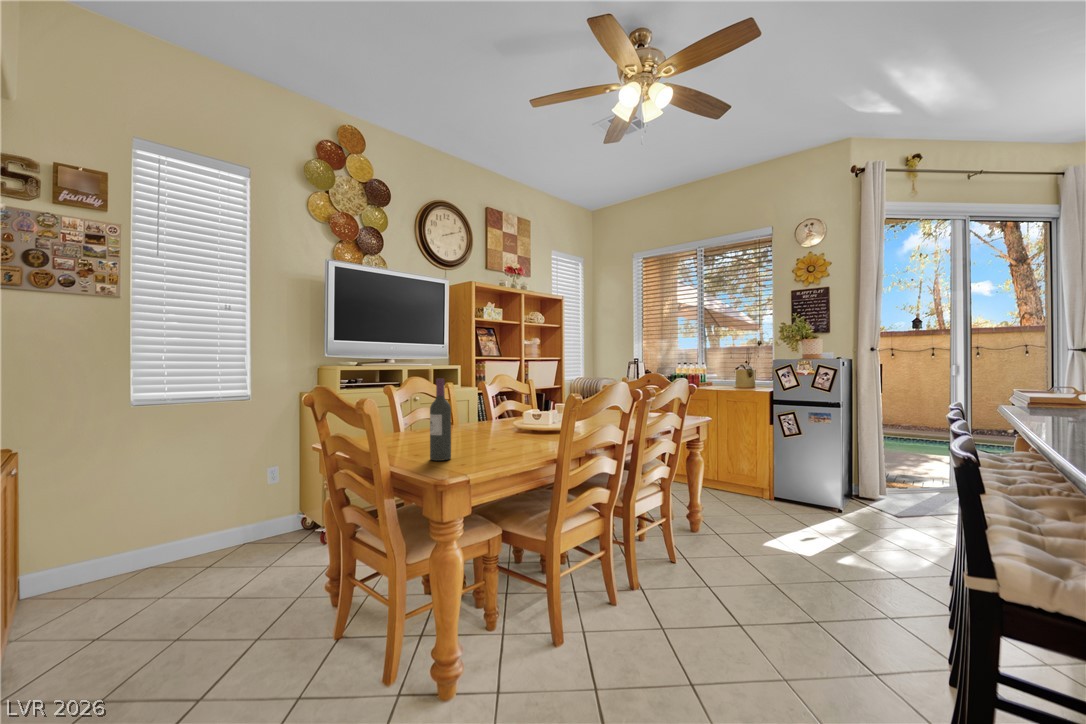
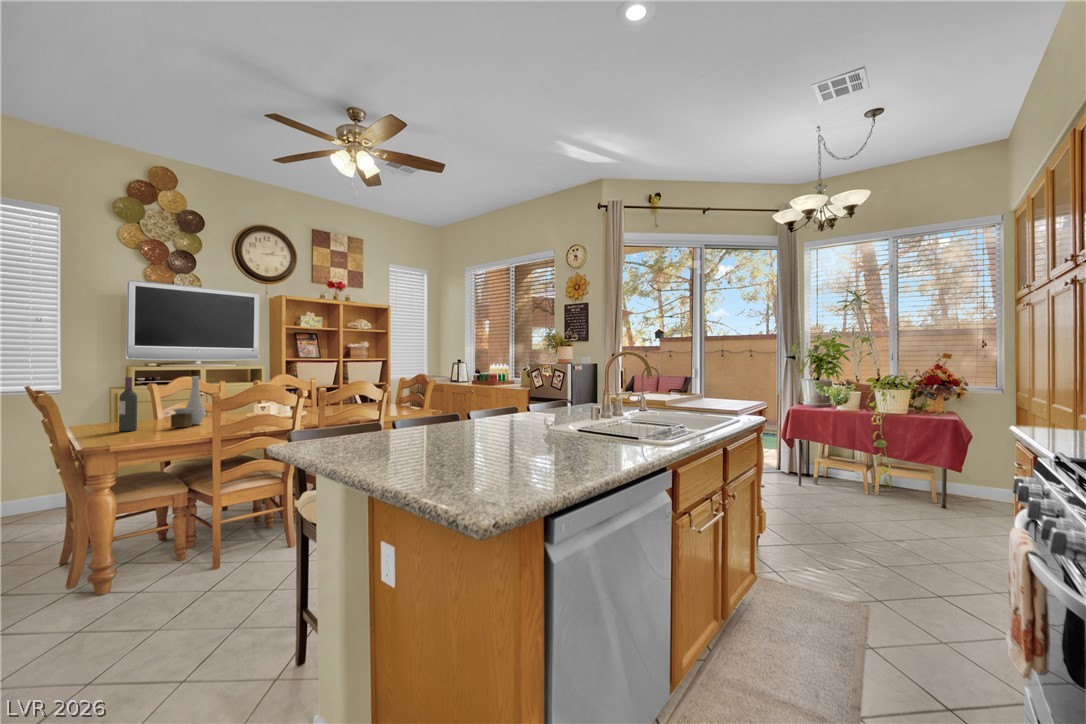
vase: none [485,376,511,451] -> present [171,376,205,427]

